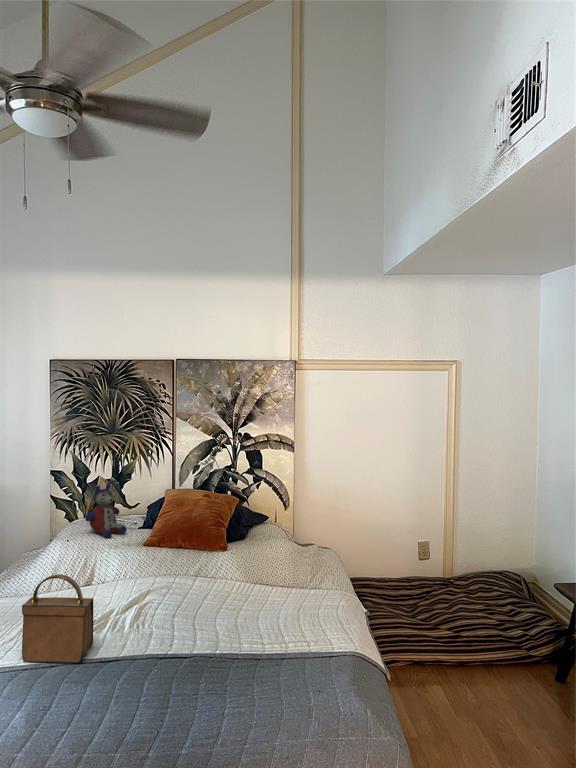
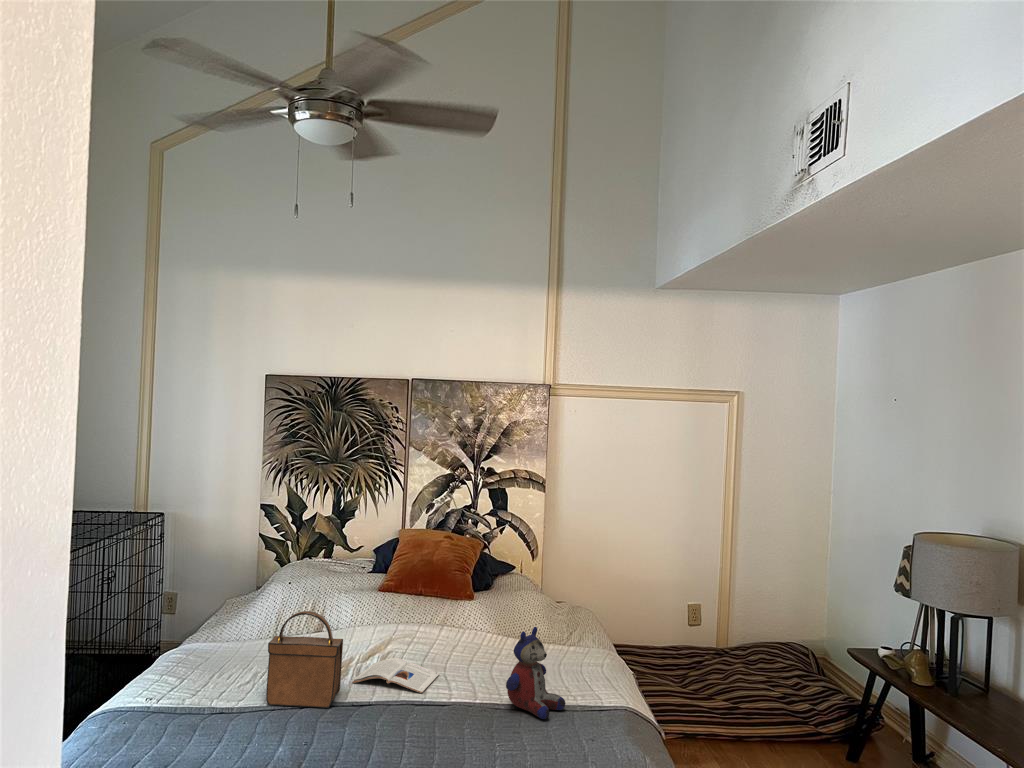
stuffed bear: present [85,484,127,538] -> present [506,627,566,719]
magazine: none [108,609,189,644] -> present [352,658,439,693]

